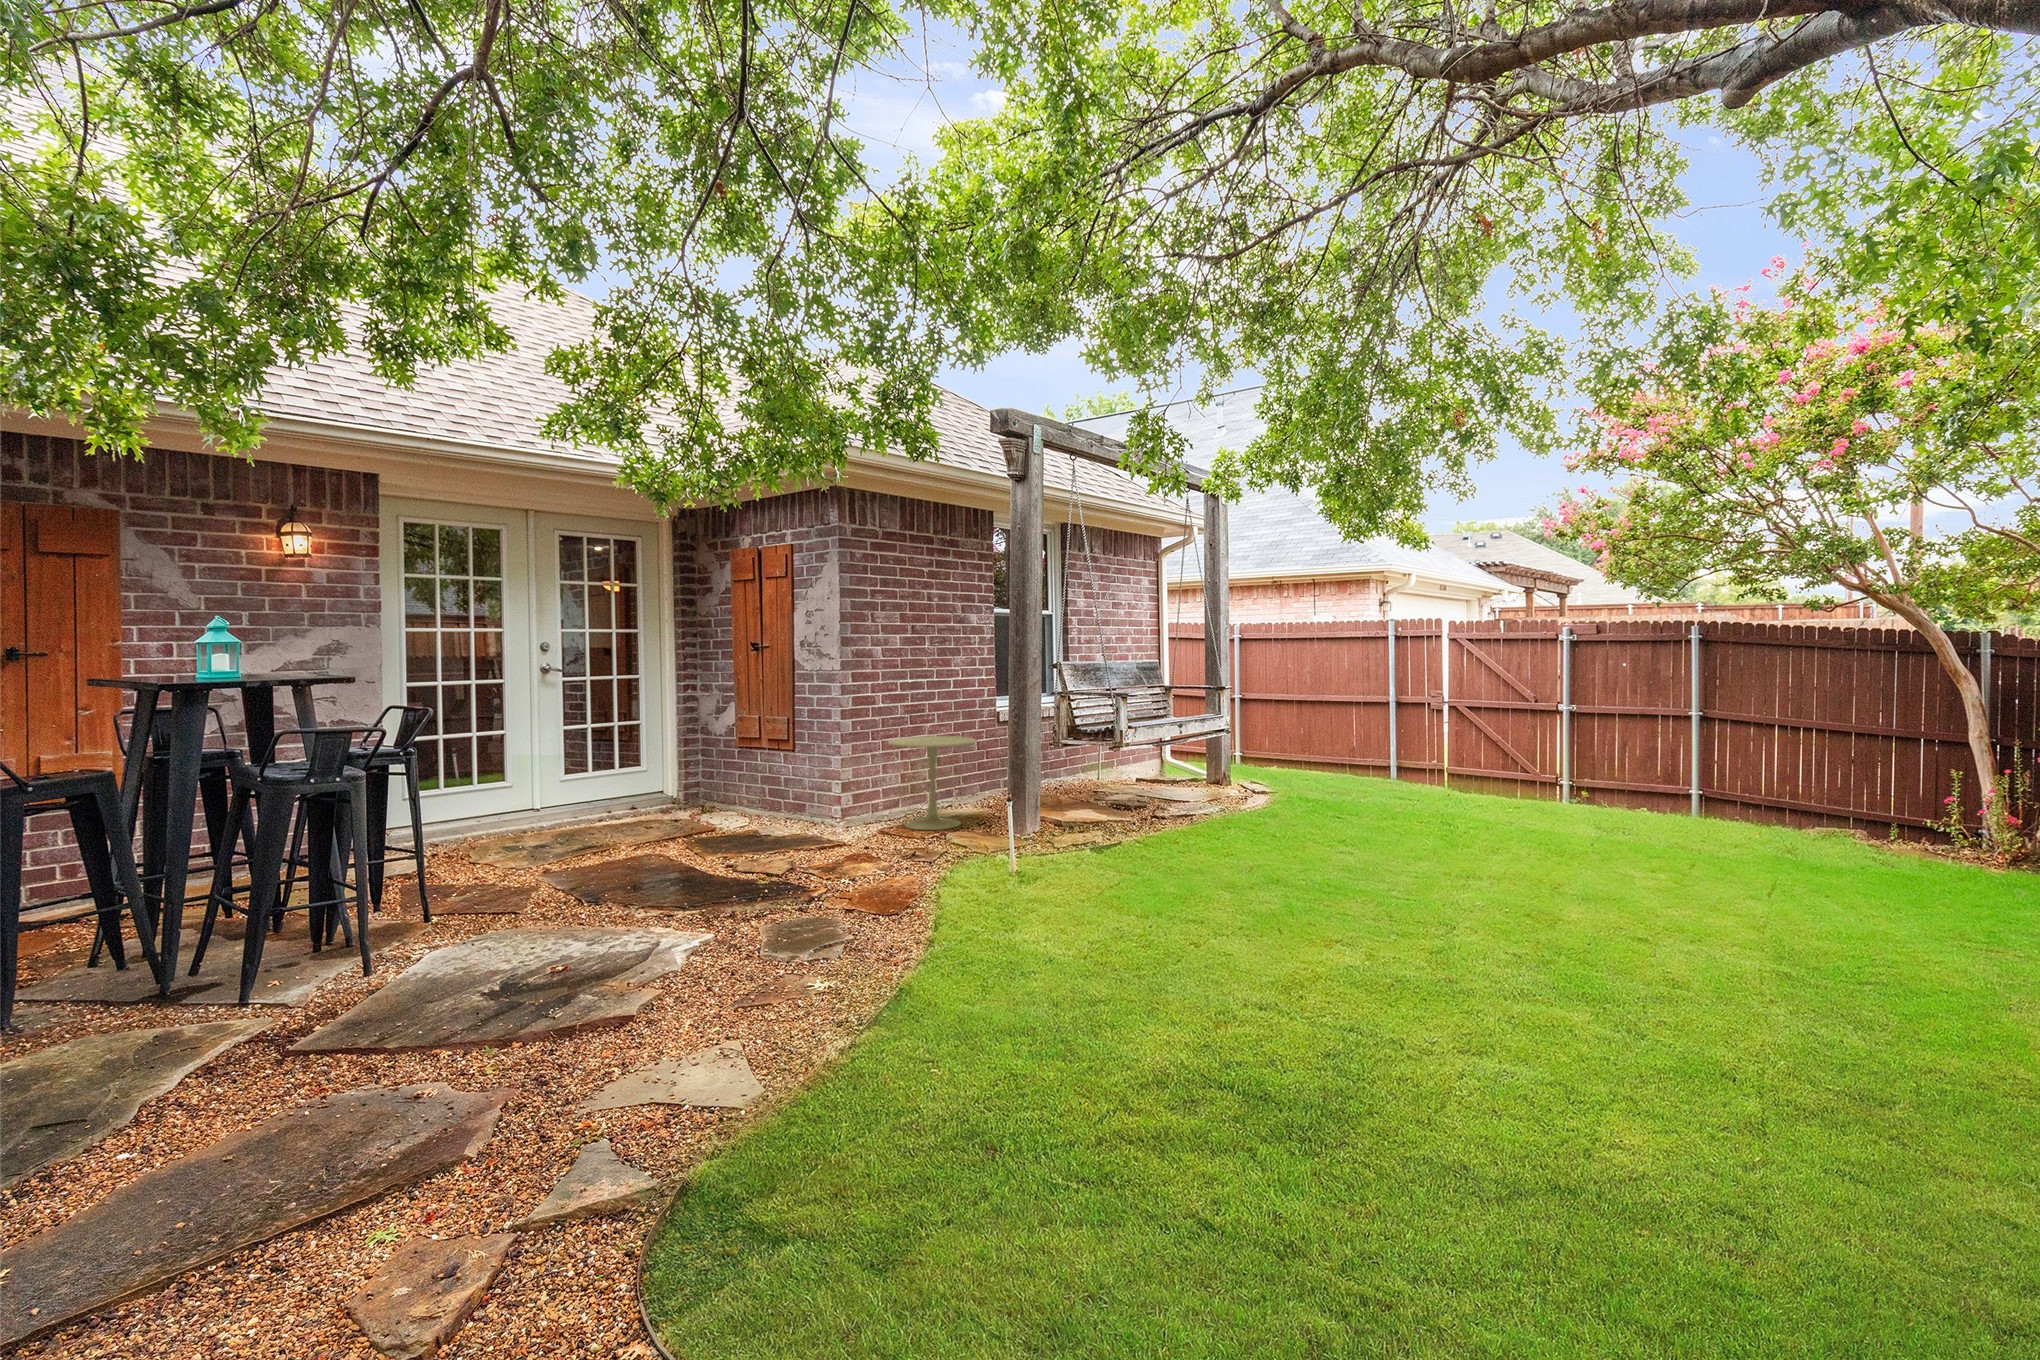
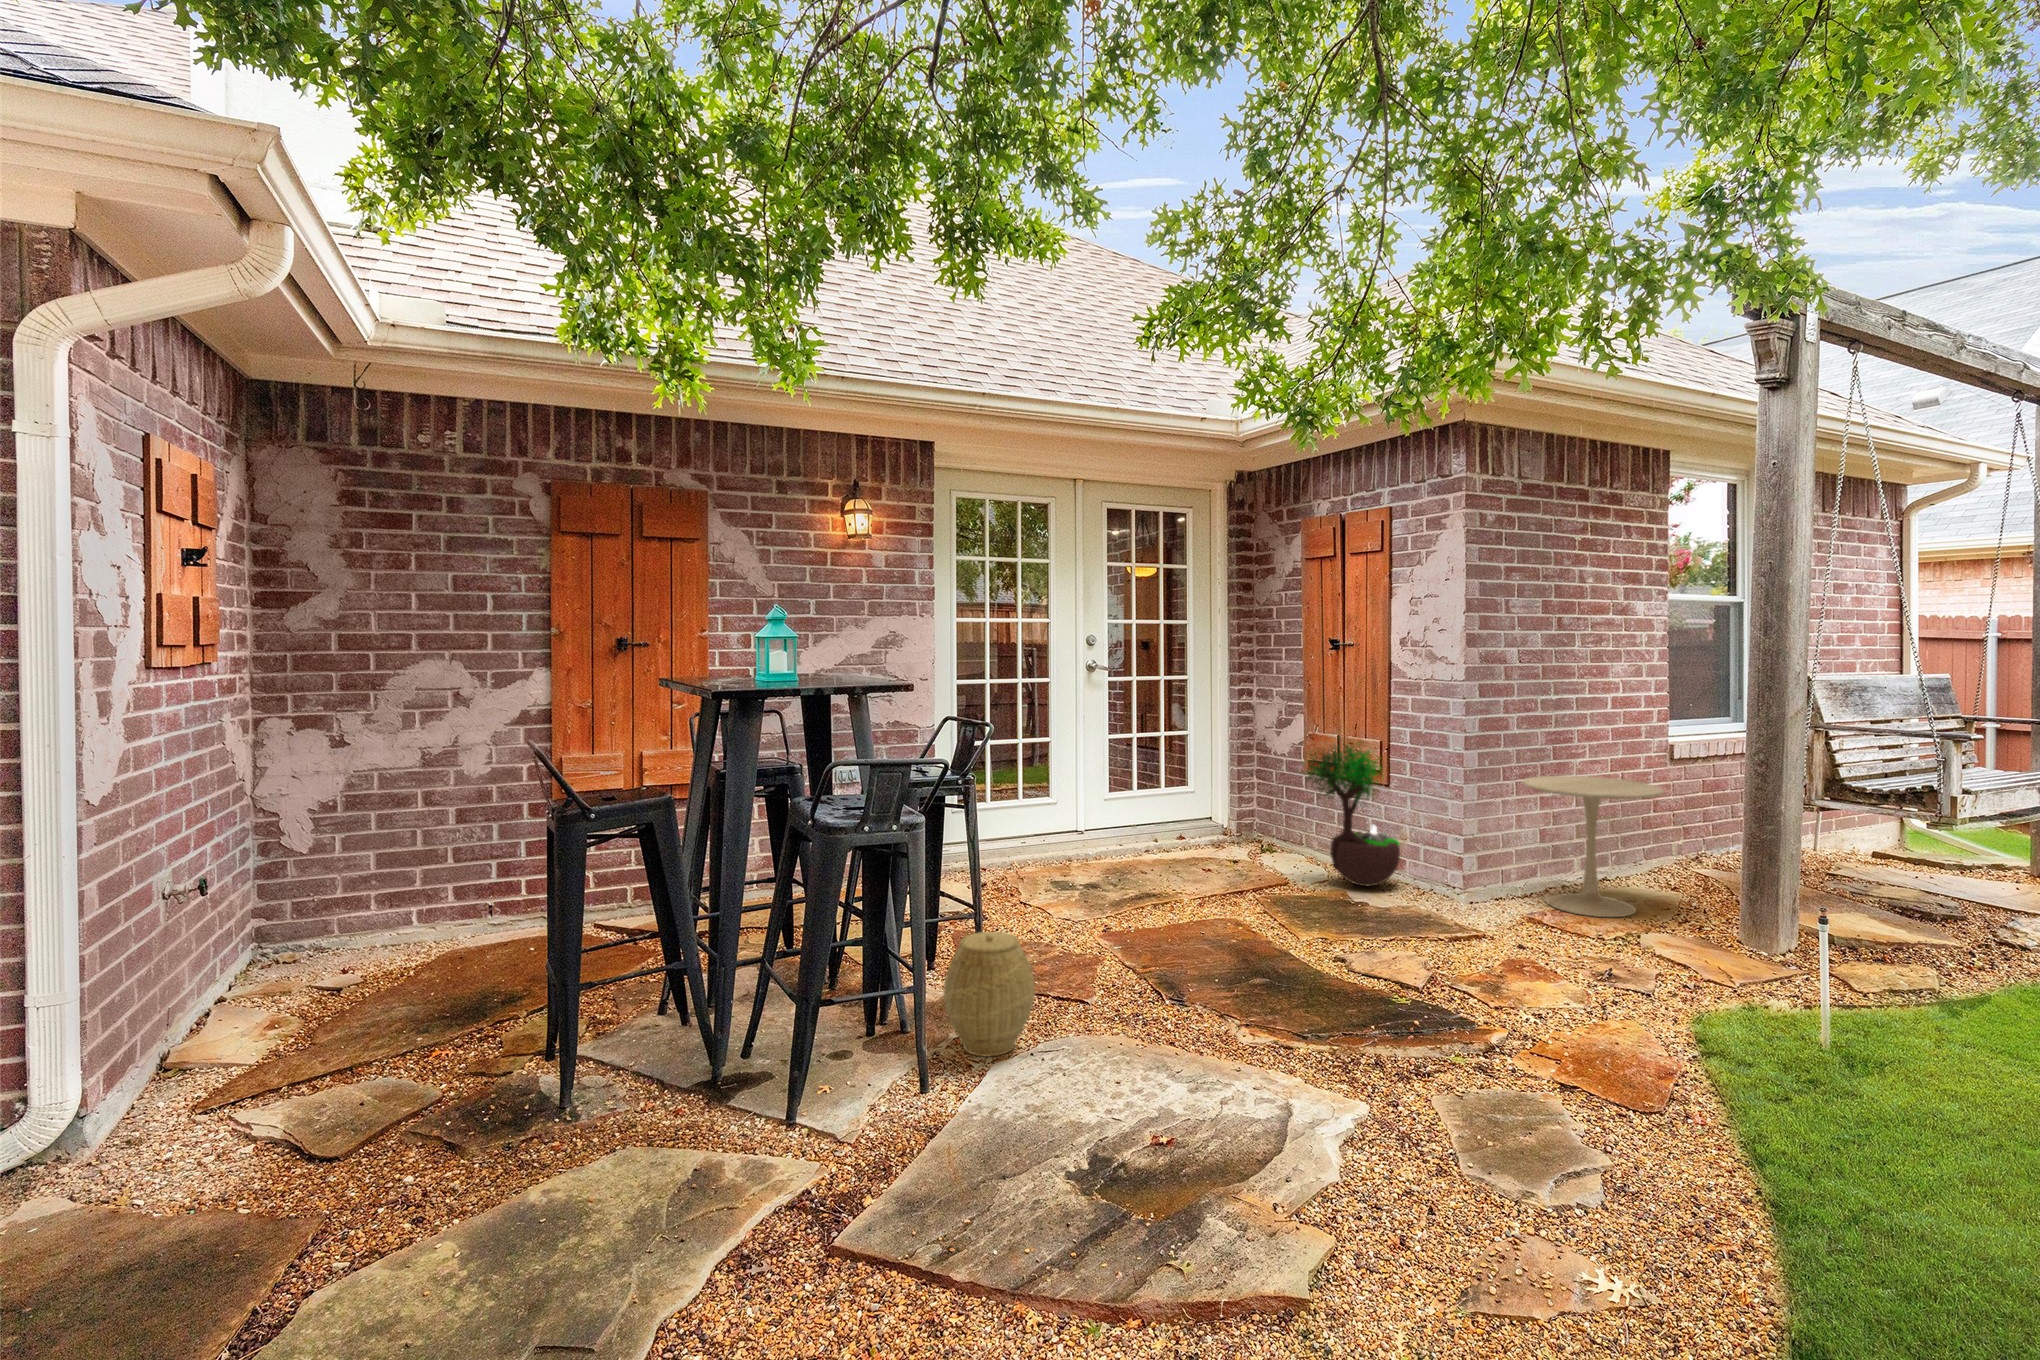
potted tree: none [721,710,805,829] -> present [1298,737,1400,886]
woven basket: none [386,864,467,954] -> present [943,932,1035,1056]

